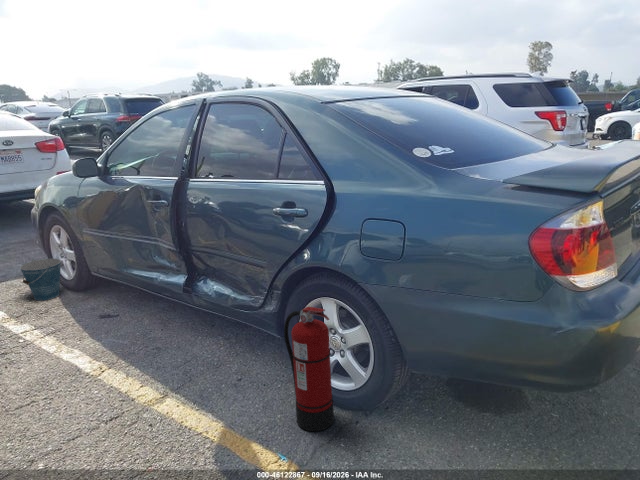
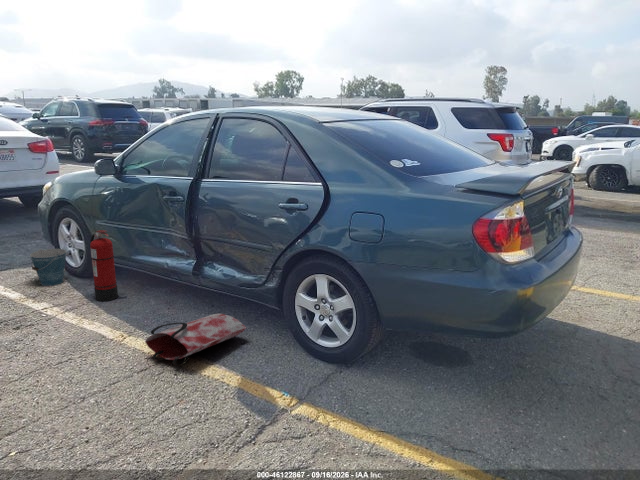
fire extinguisher: present [284,307,334,431] -> present [90,230,118,301]
bag: none [118,341,244,413] -> present [145,314,246,365]

